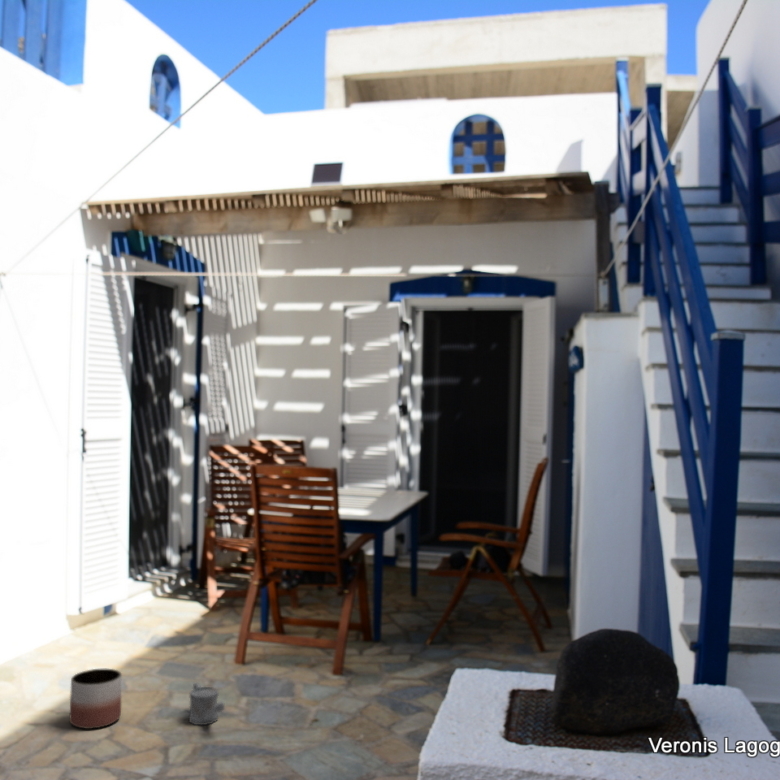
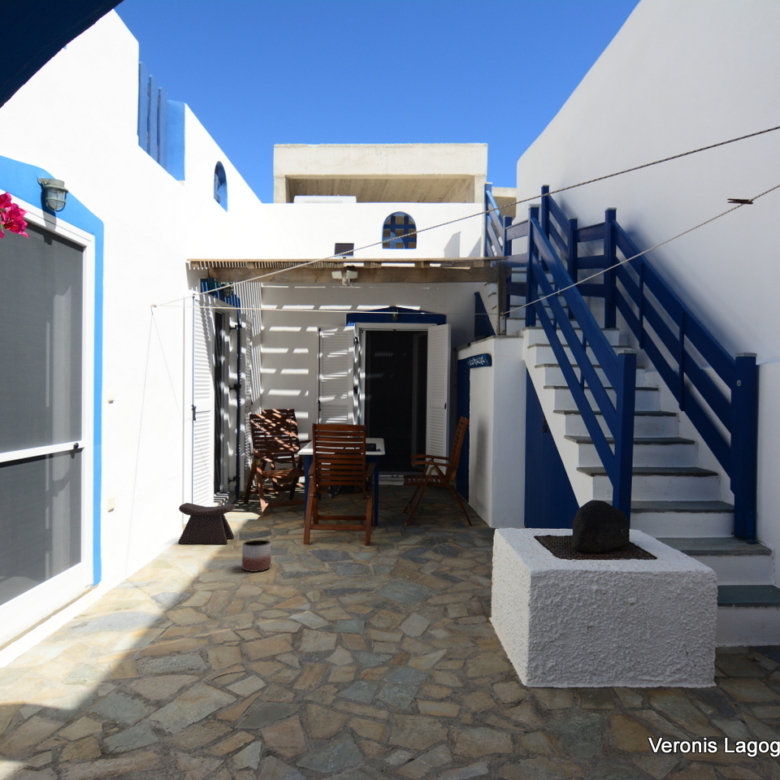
stool: none [34,586,128,661] -> present [178,503,234,544]
watering can: present [189,683,224,725] -> none [307,545,336,566]

